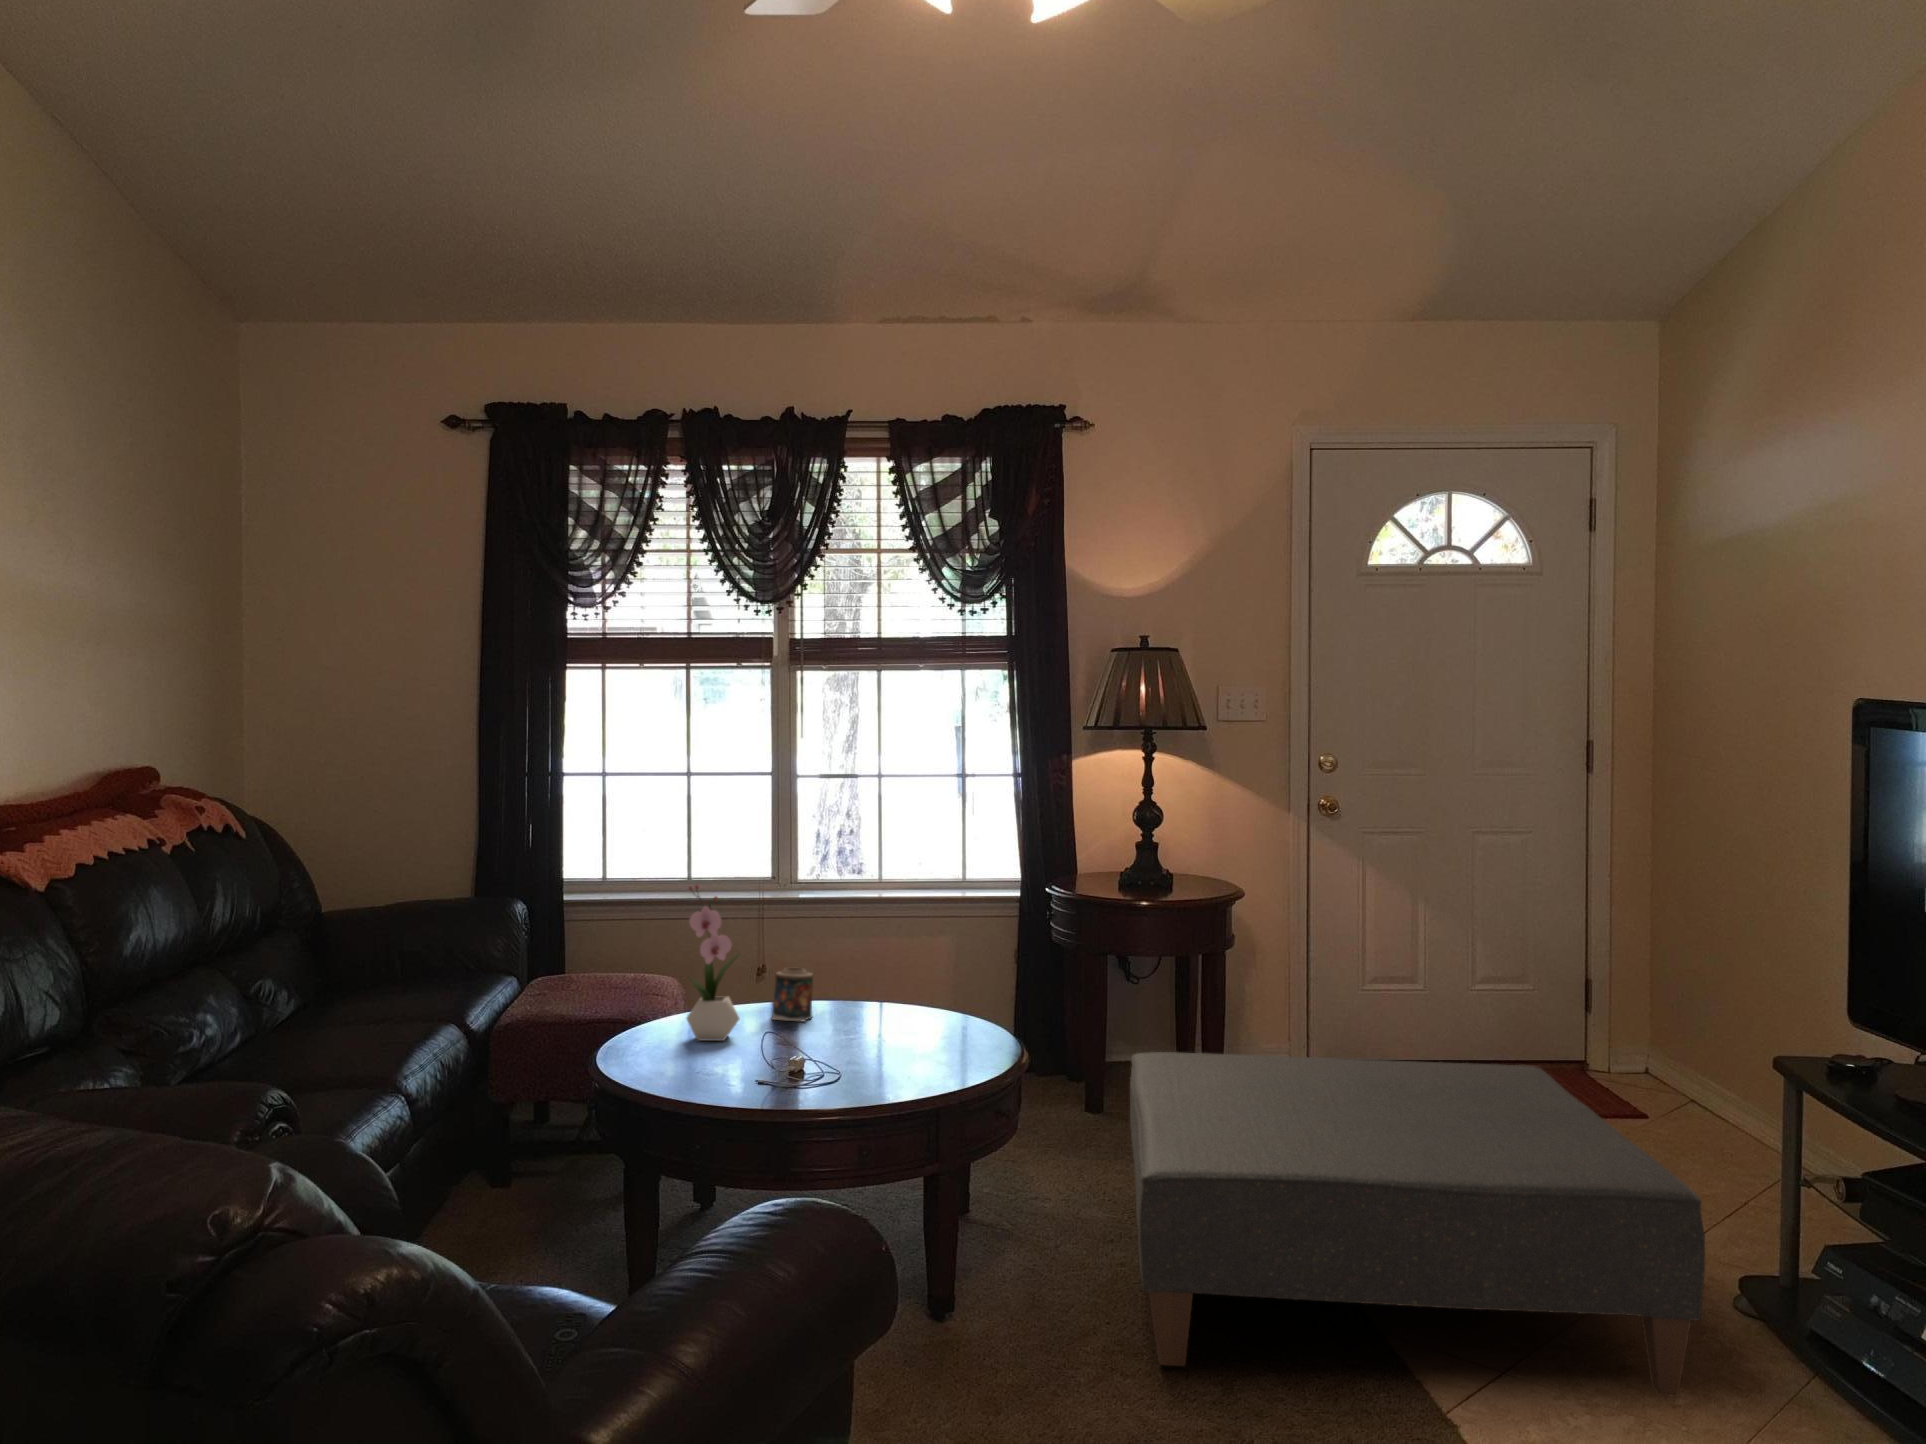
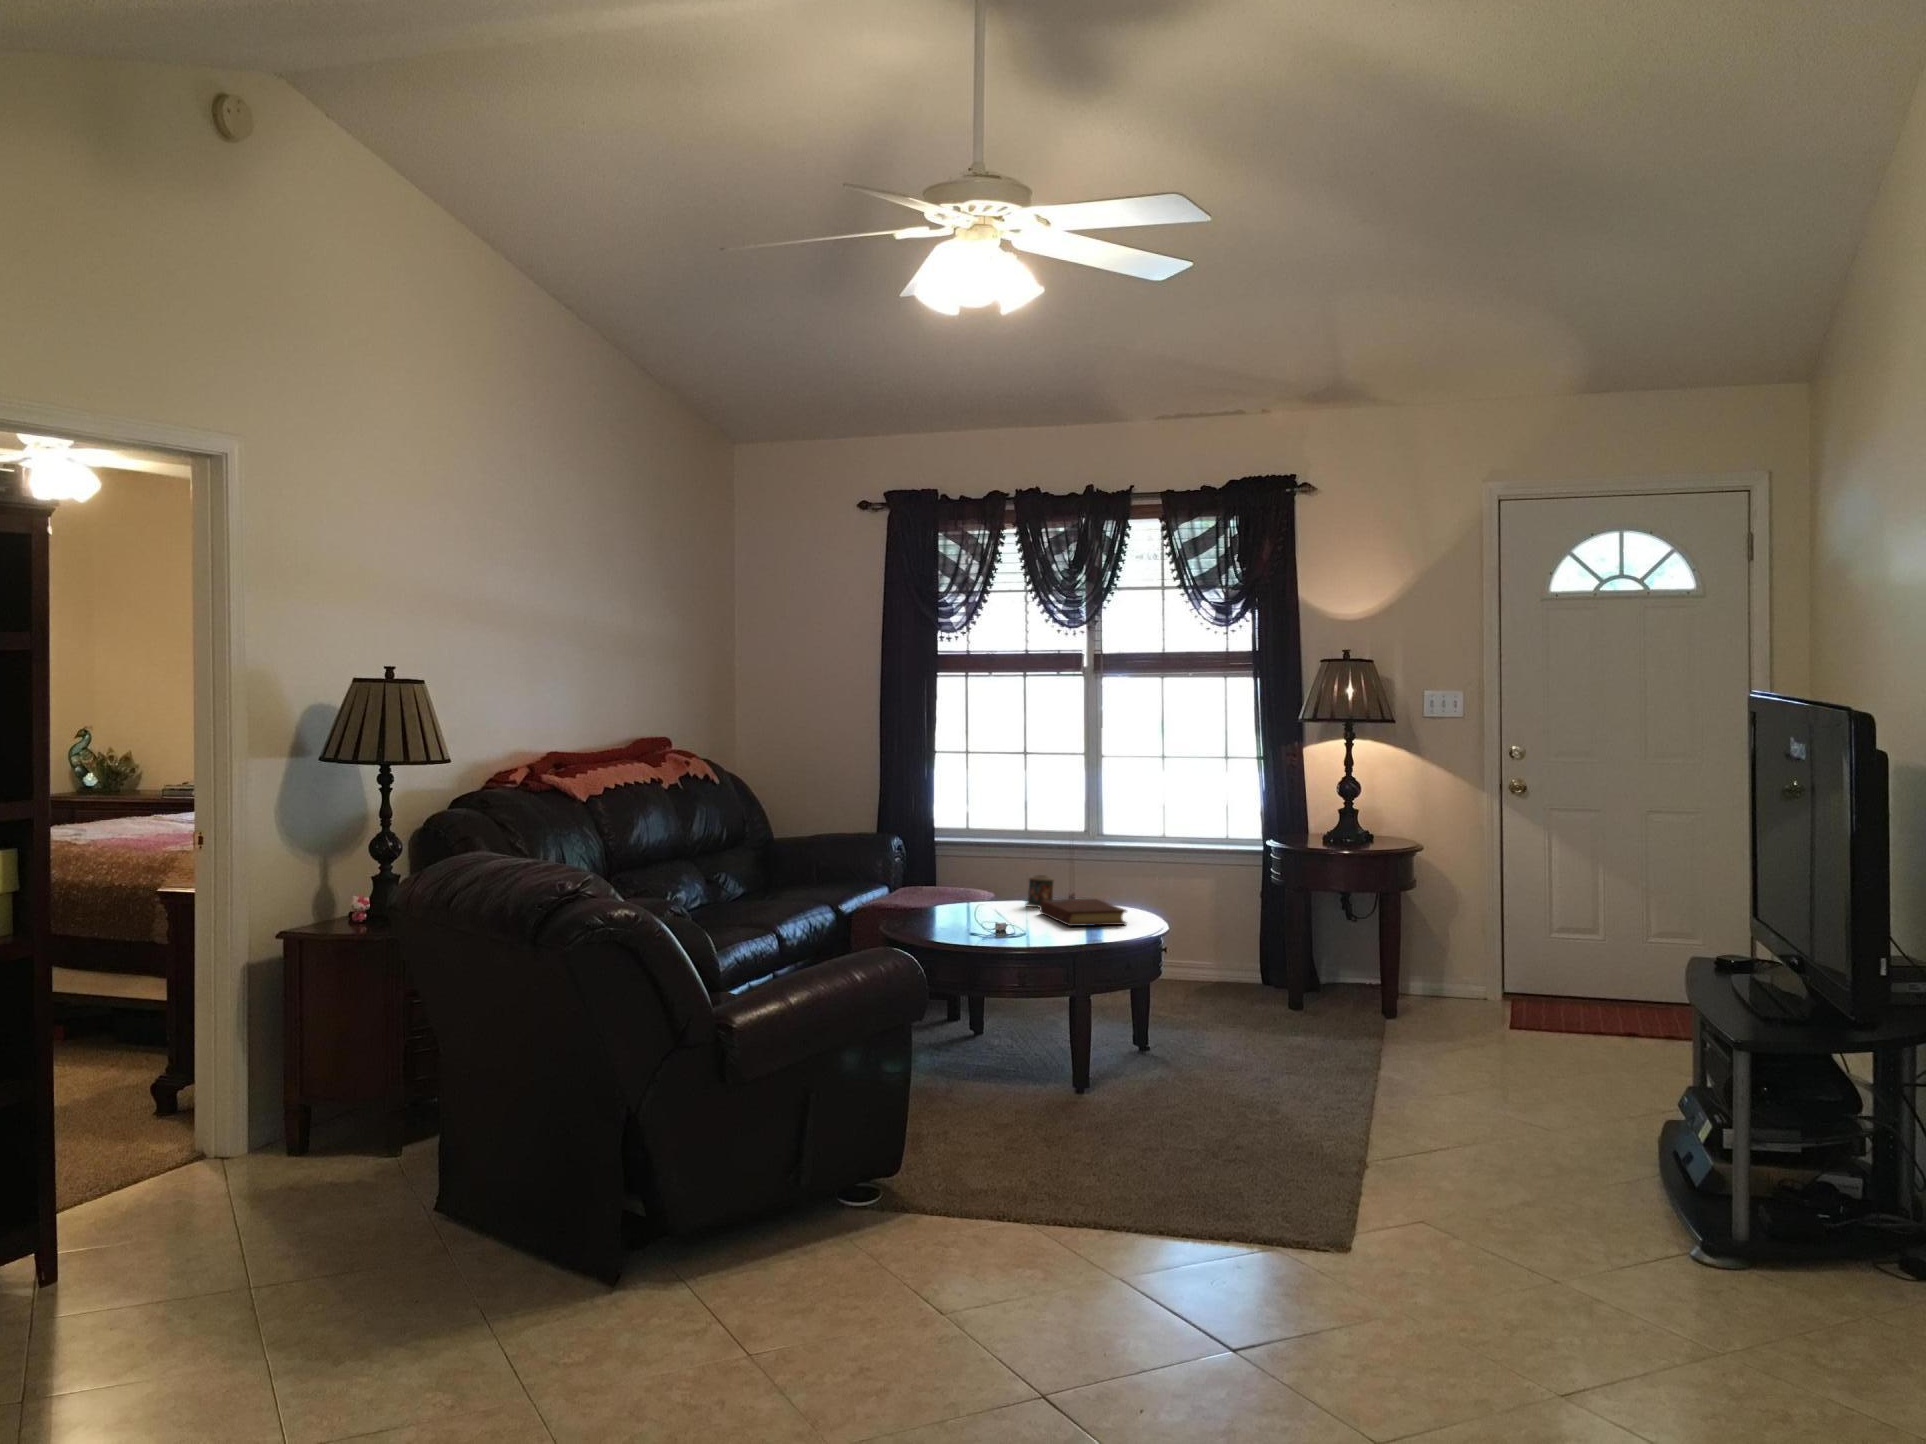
flower arrangement: present [687,885,739,1041] -> none [965,816,1001,913]
book: none [807,1003,965,1064] -> present [1040,899,1127,926]
ottoman: present [1130,1052,1705,1397] -> none [1194,947,1566,1144]

